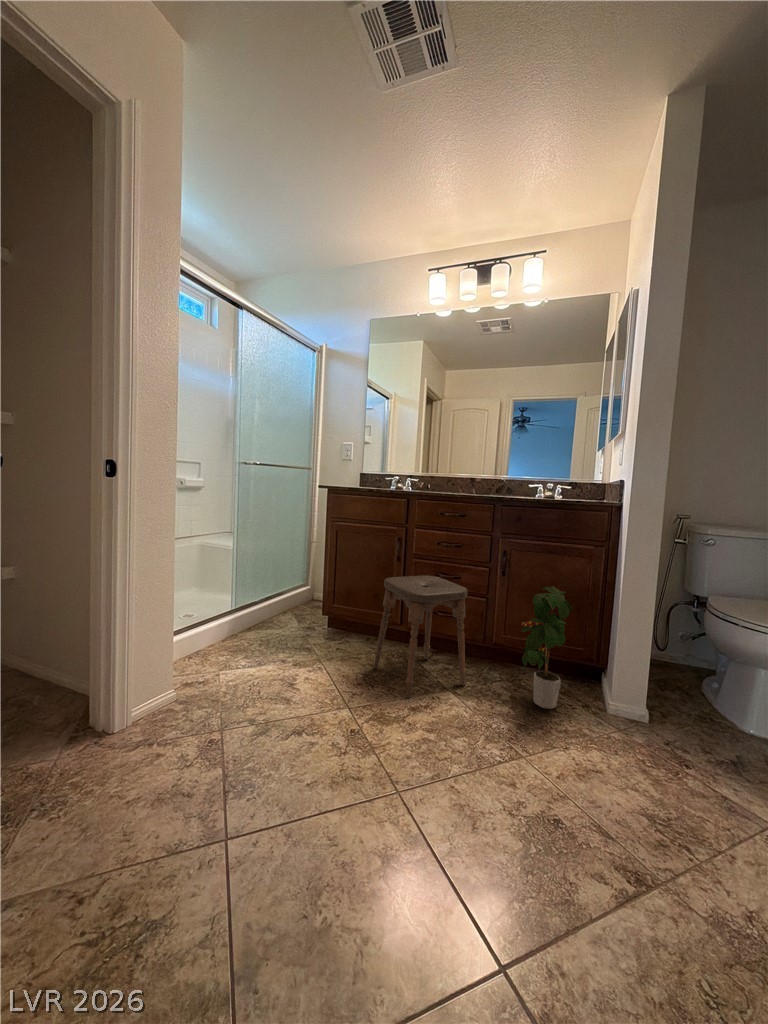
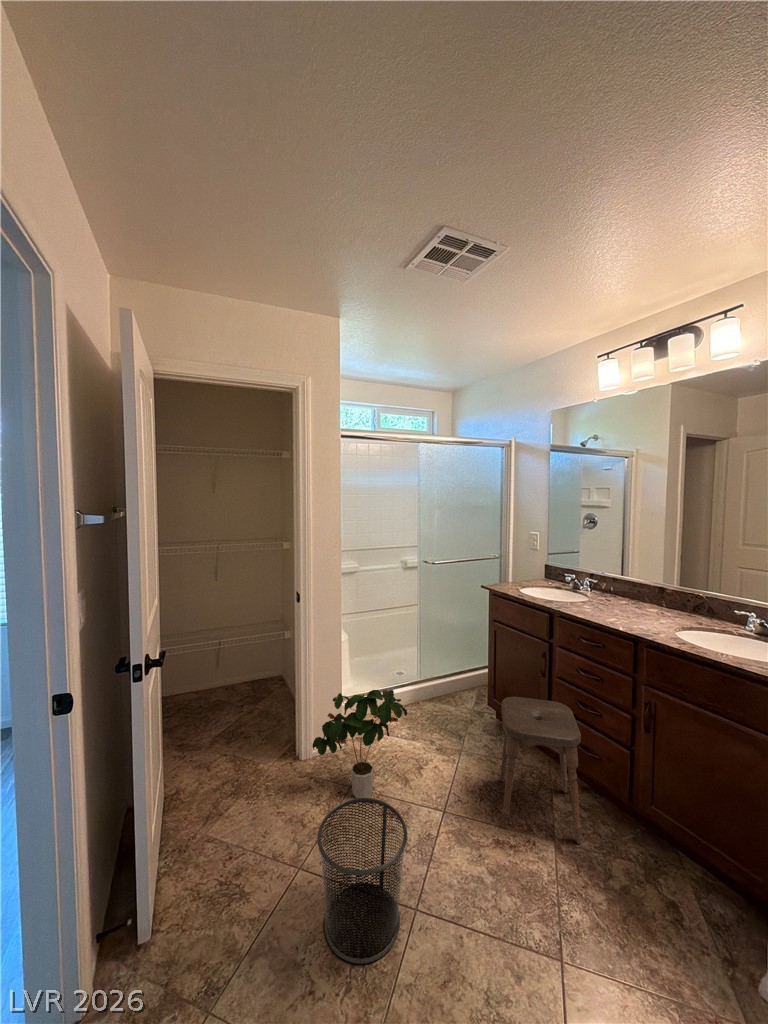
potted plant: present [521,586,572,709] -> present [312,690,407,799]
waste bin: none [303,684,426,882] -> present [317,798,407,964]

